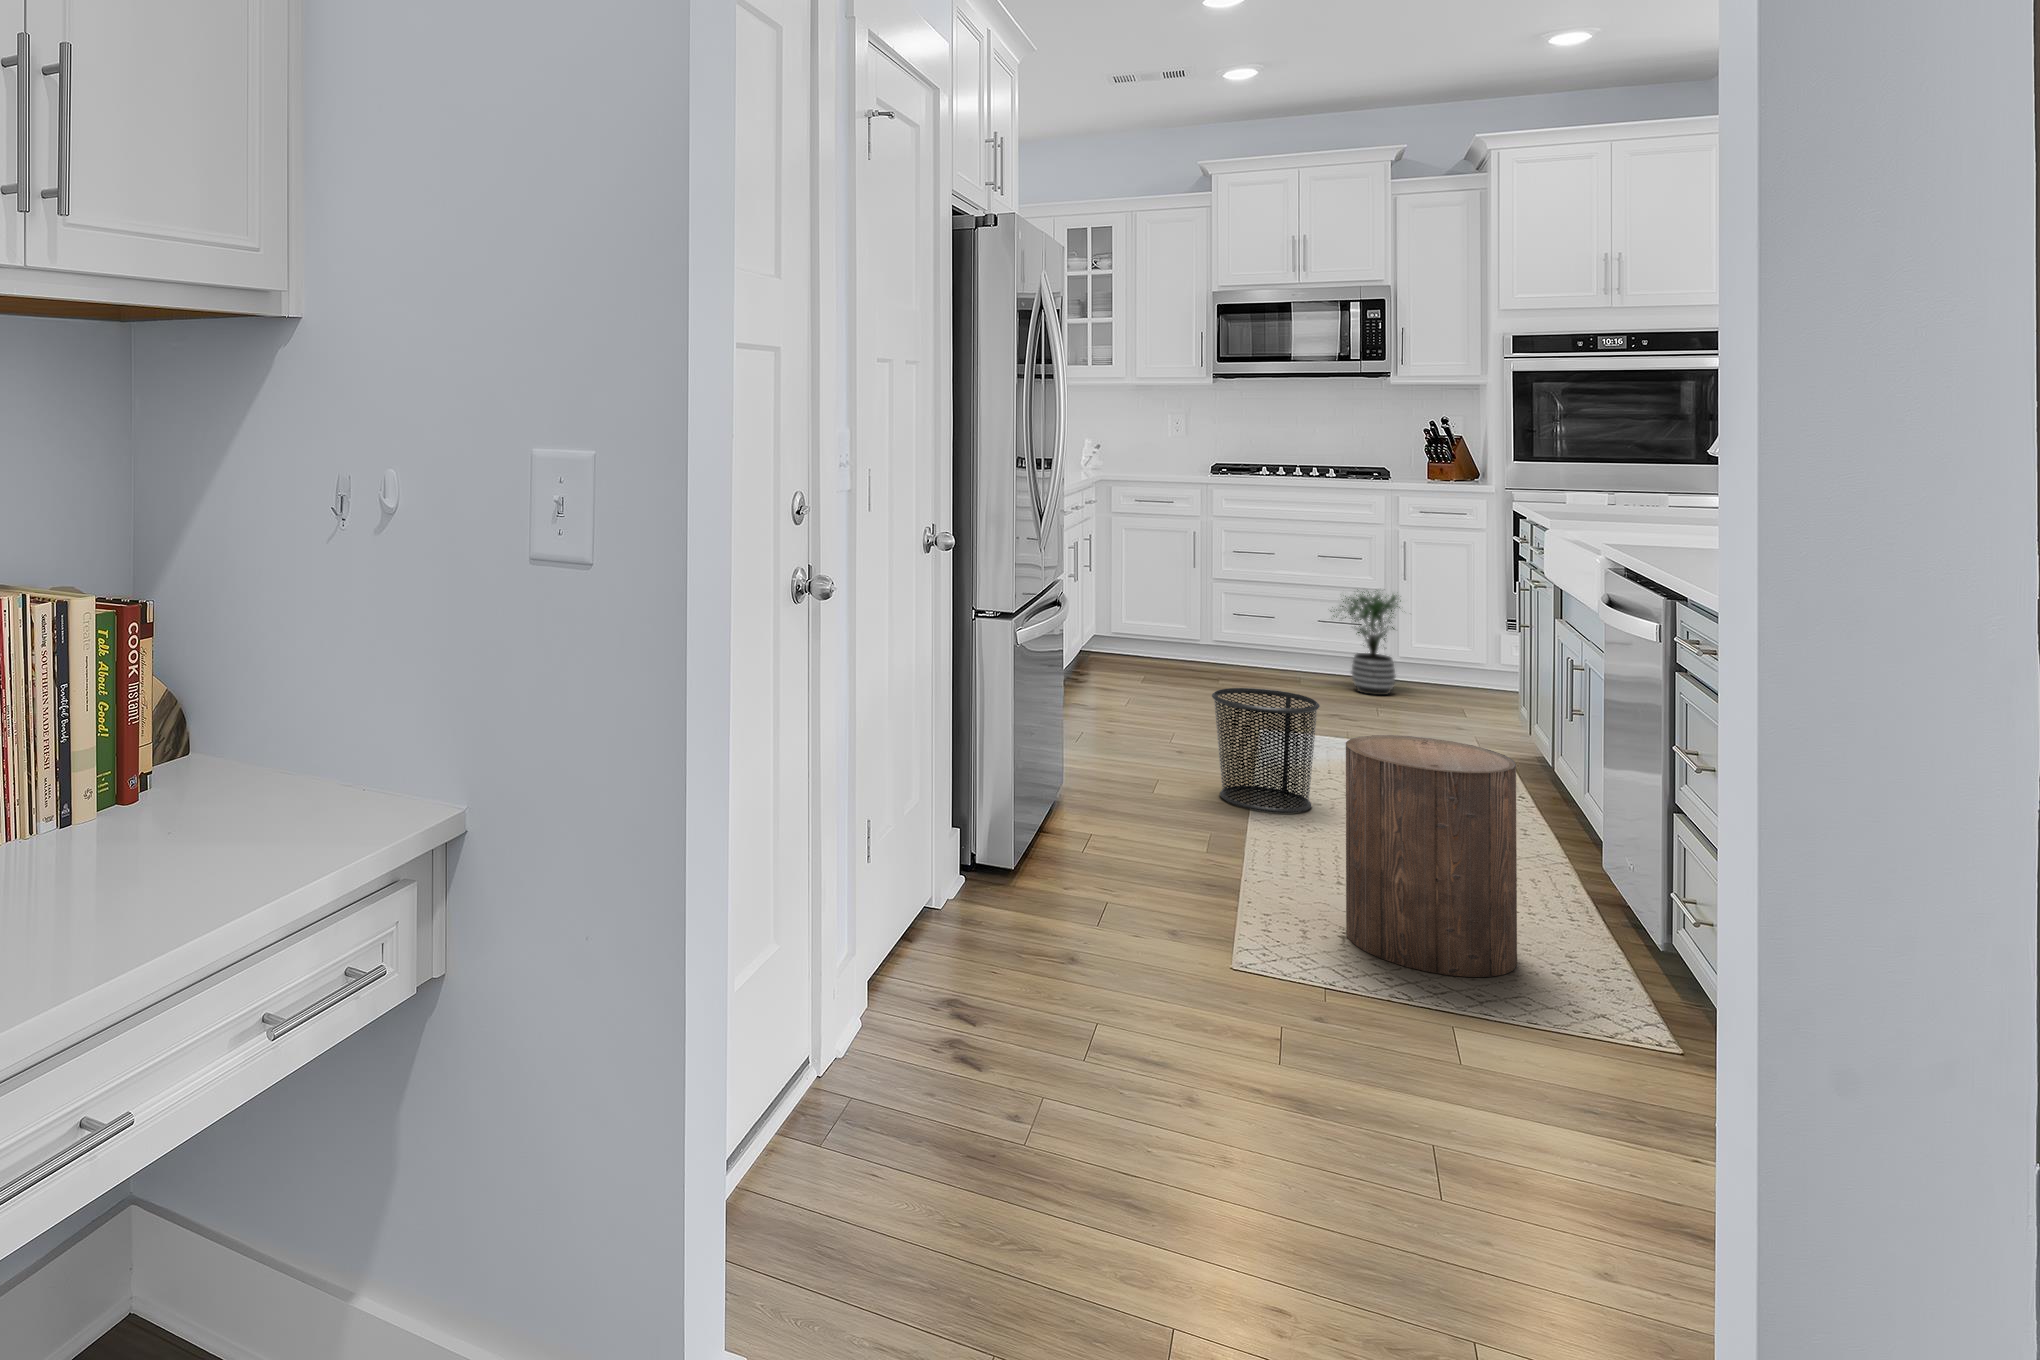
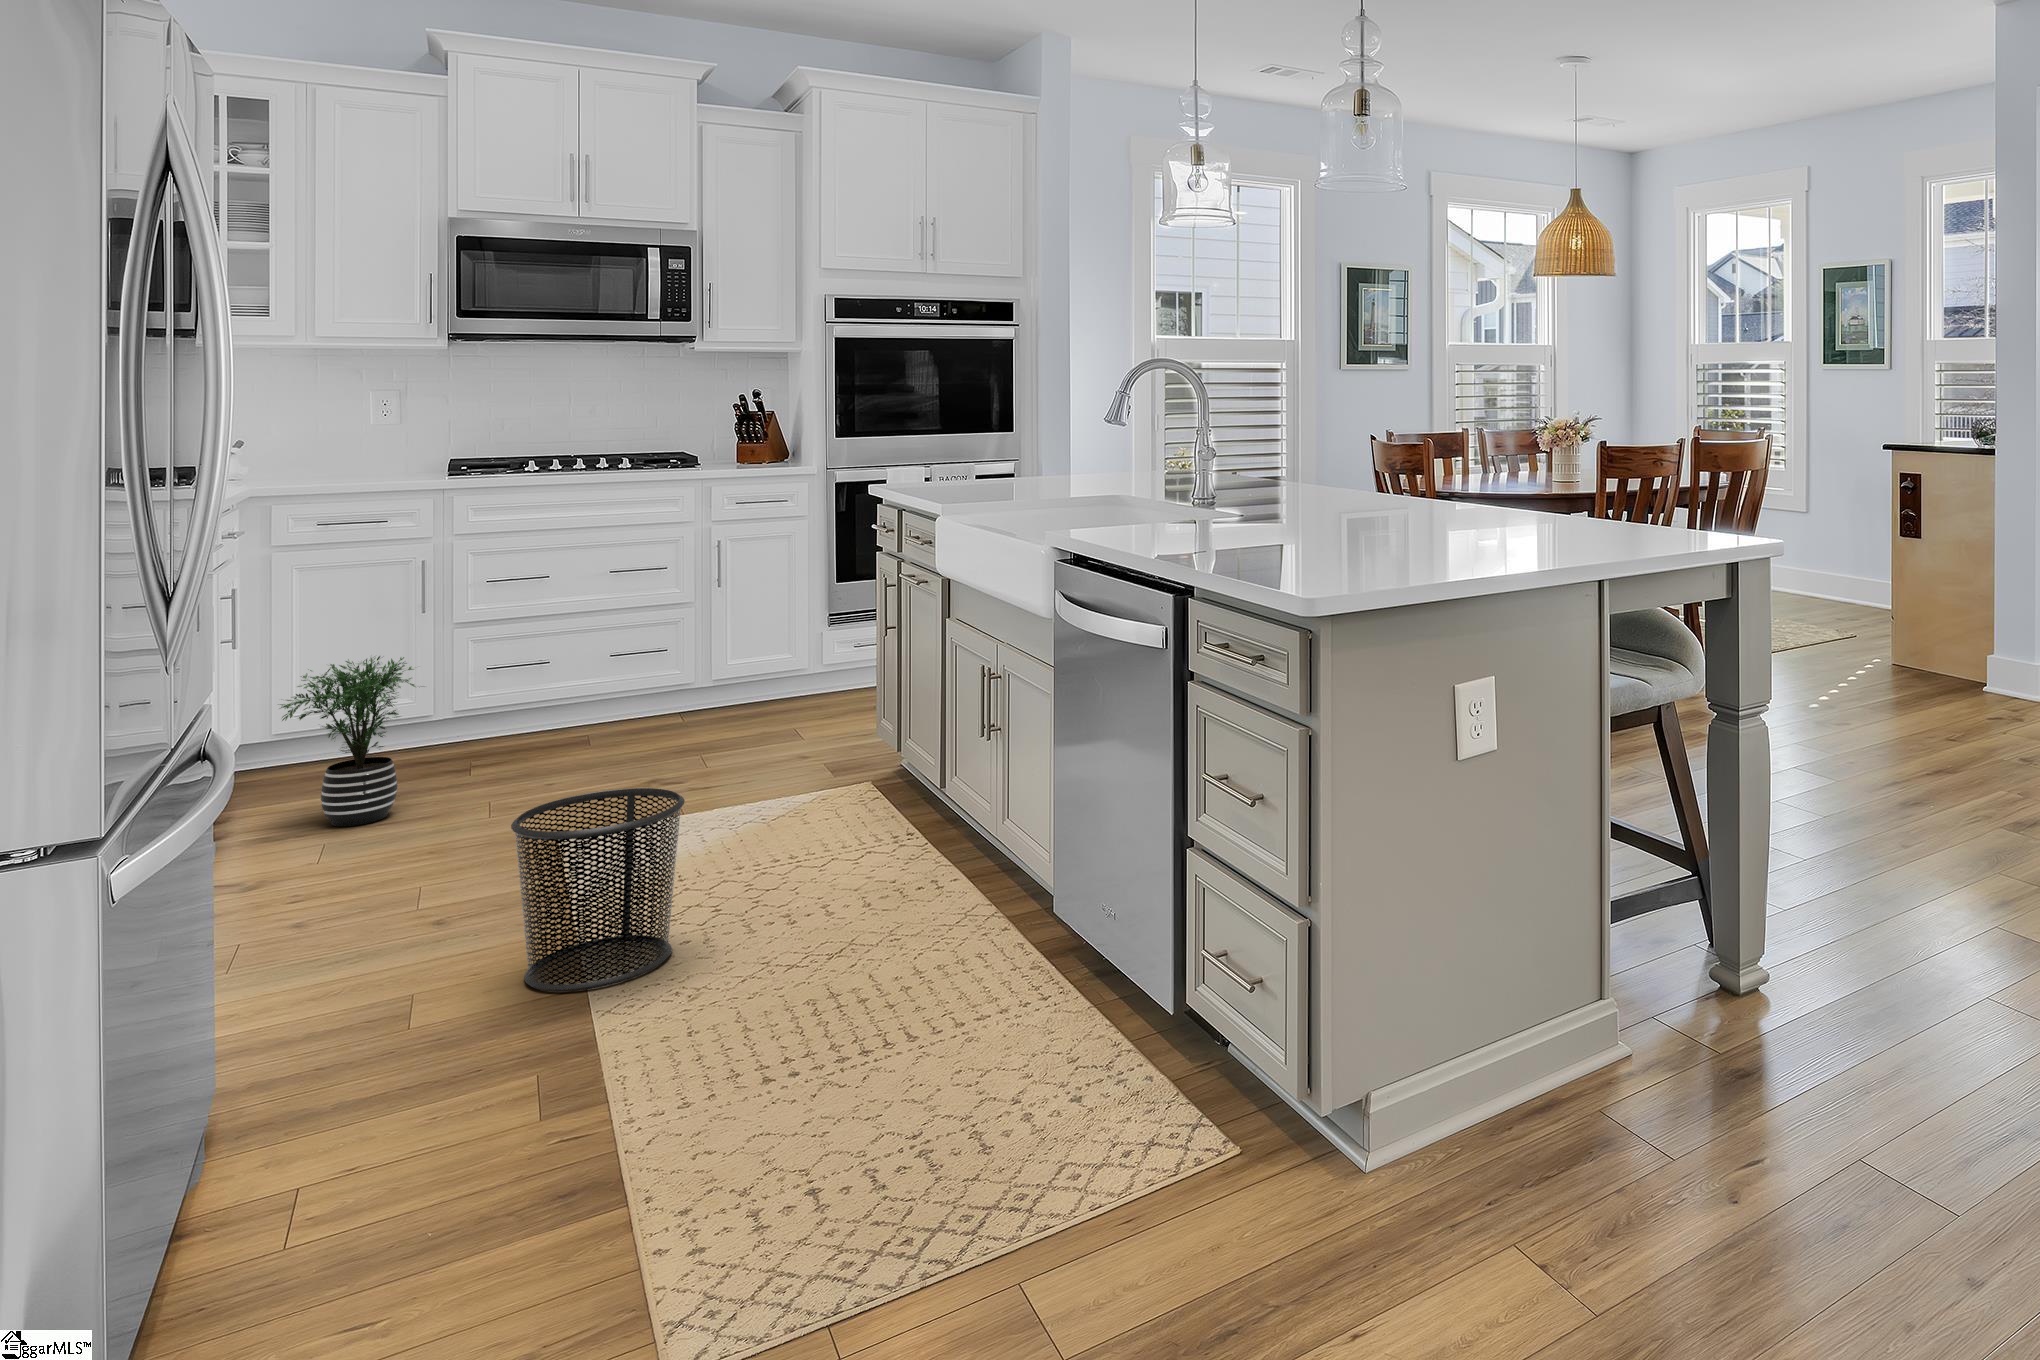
potted plant: present [1331,589,1401,695] -> present [280,656,416,826]
stool: present [1346,735,1517,977] -> none [805,827,1035,1210]

